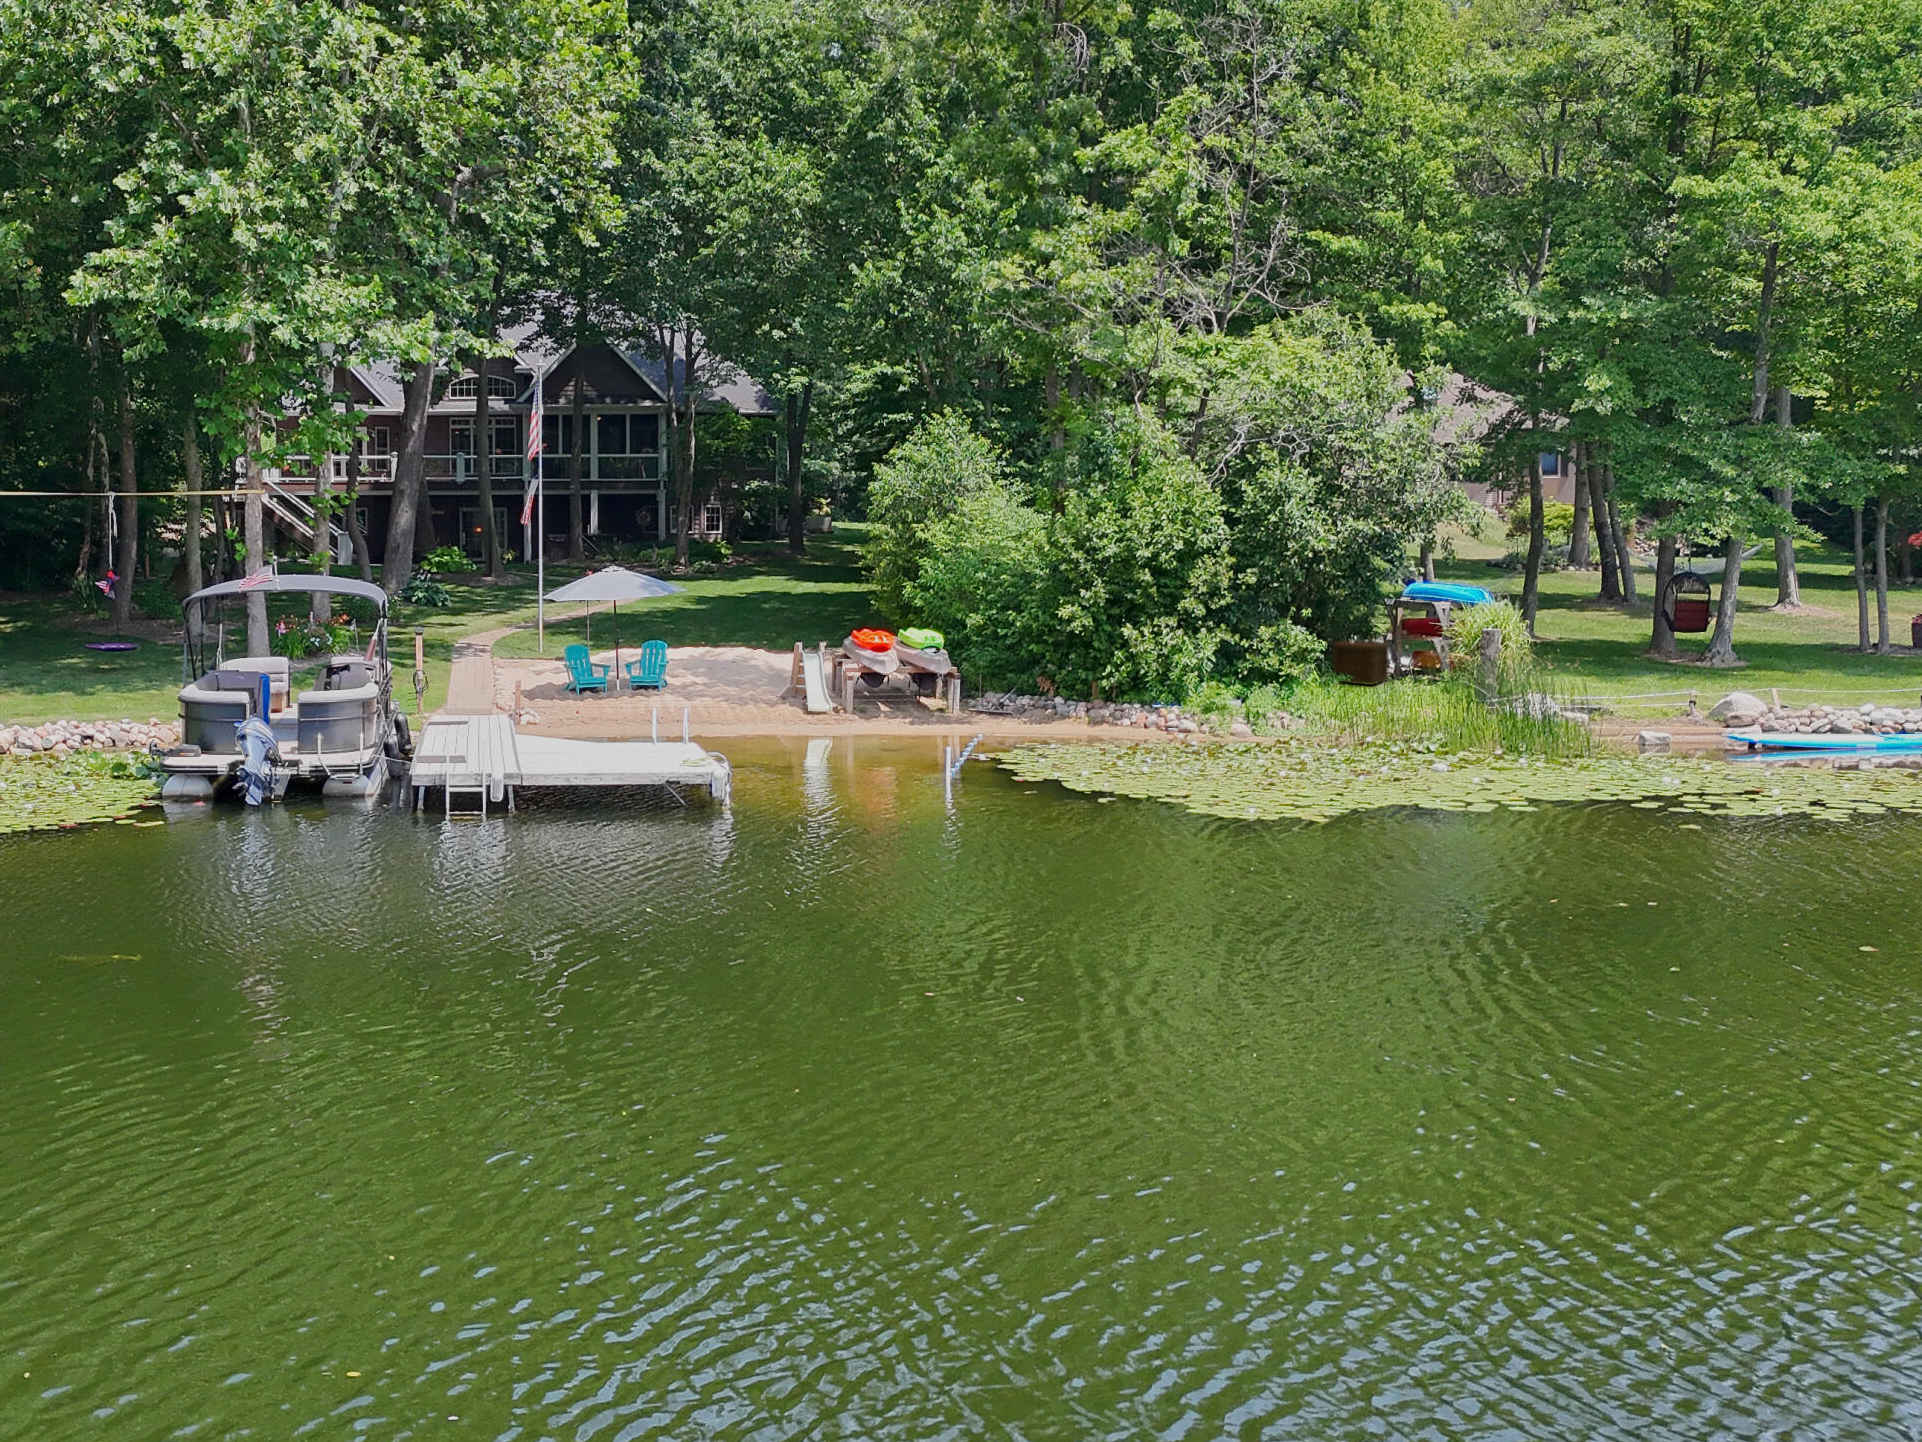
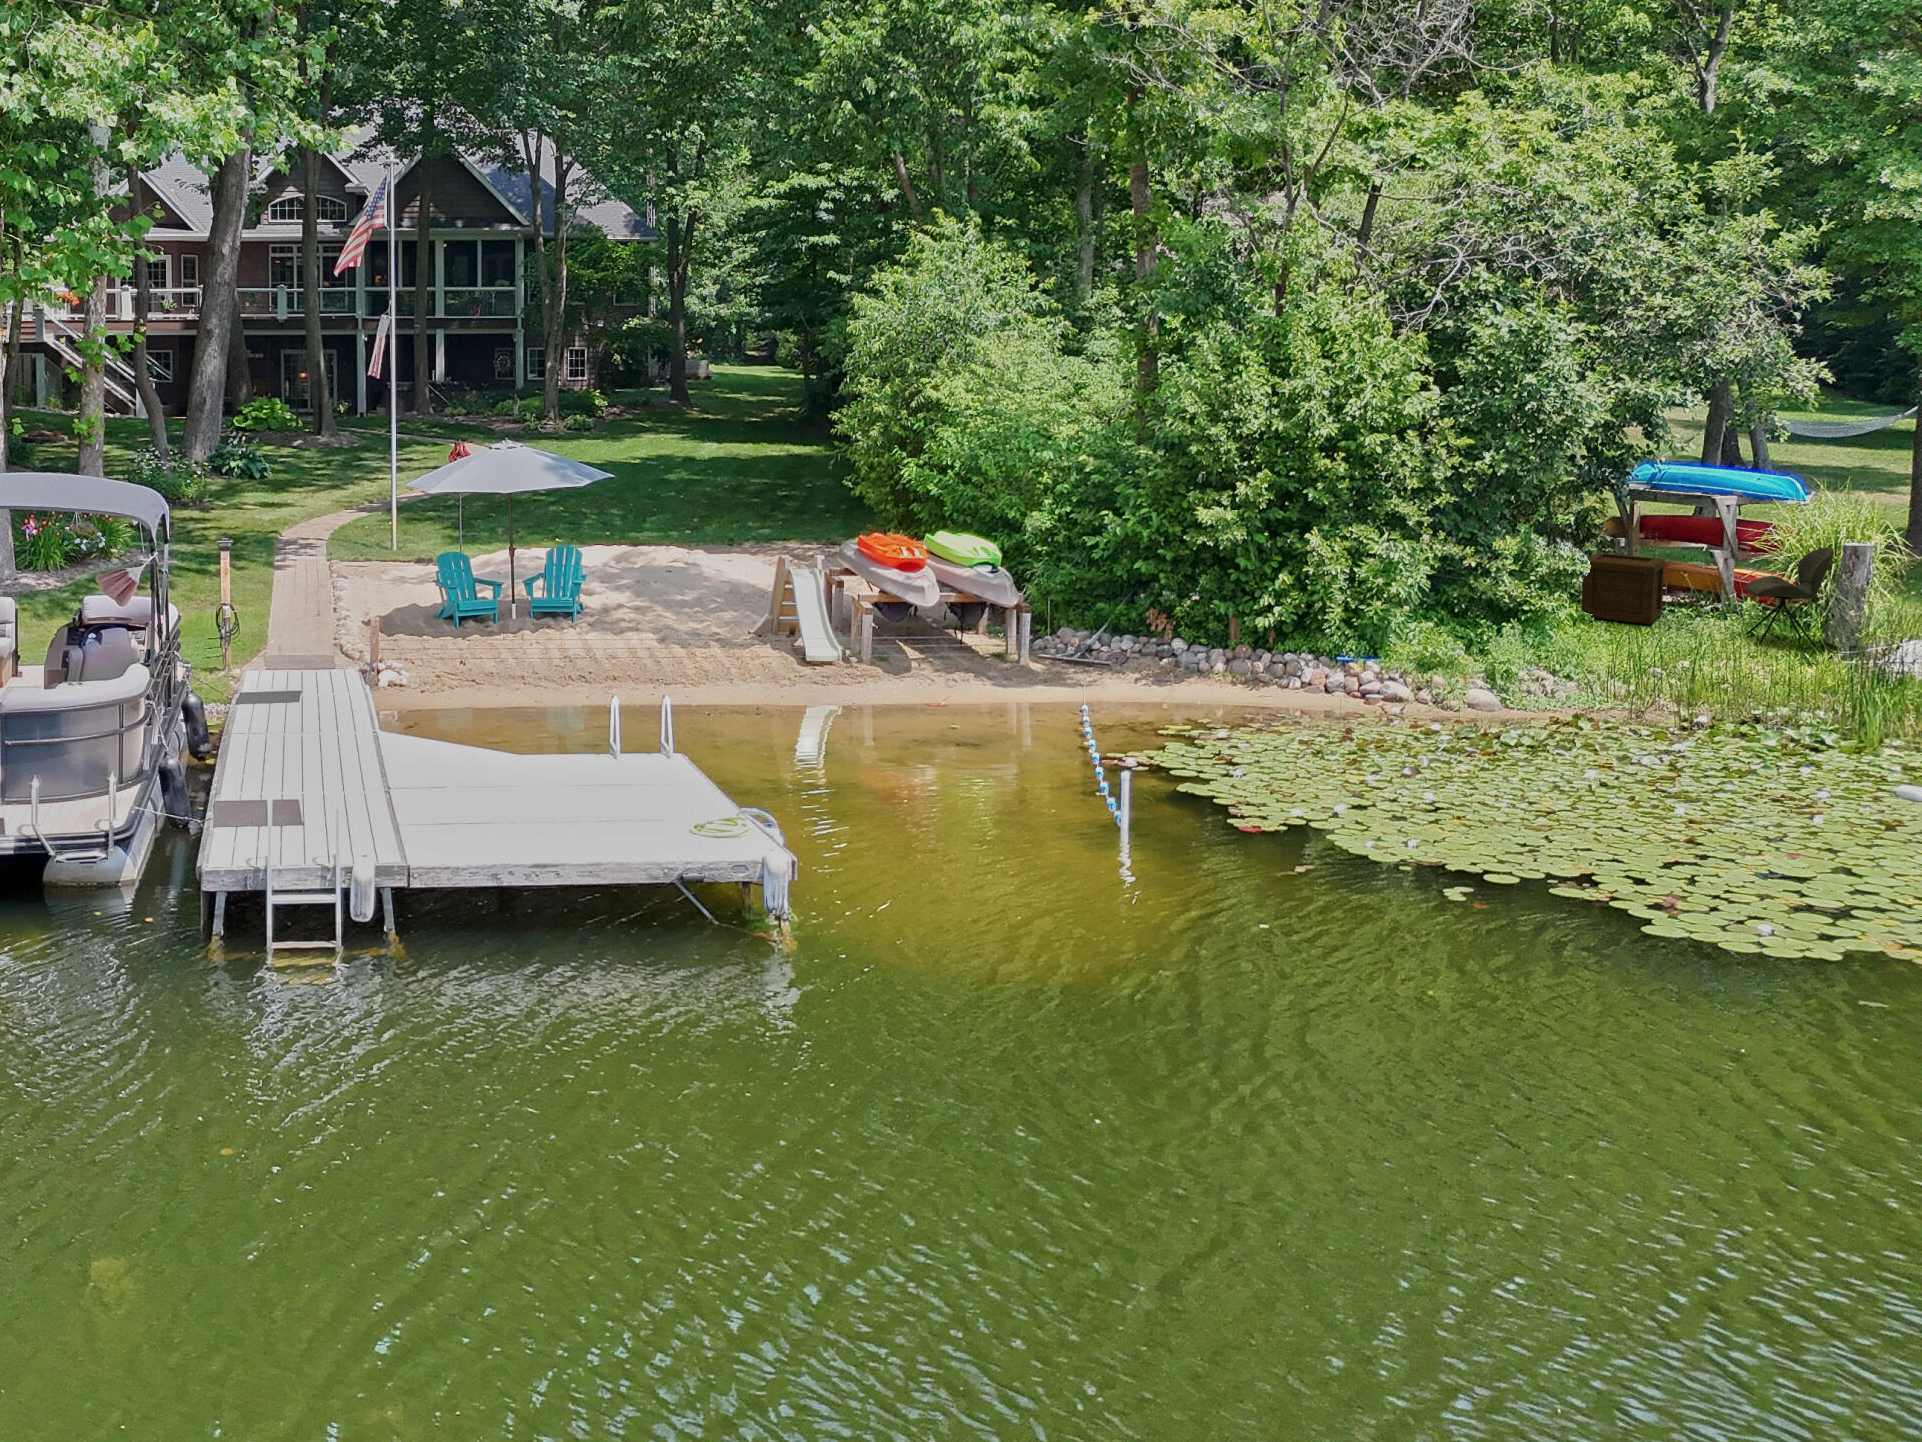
chair: none [1427,631,1477,697] -> present [1745,548,1834,648]

